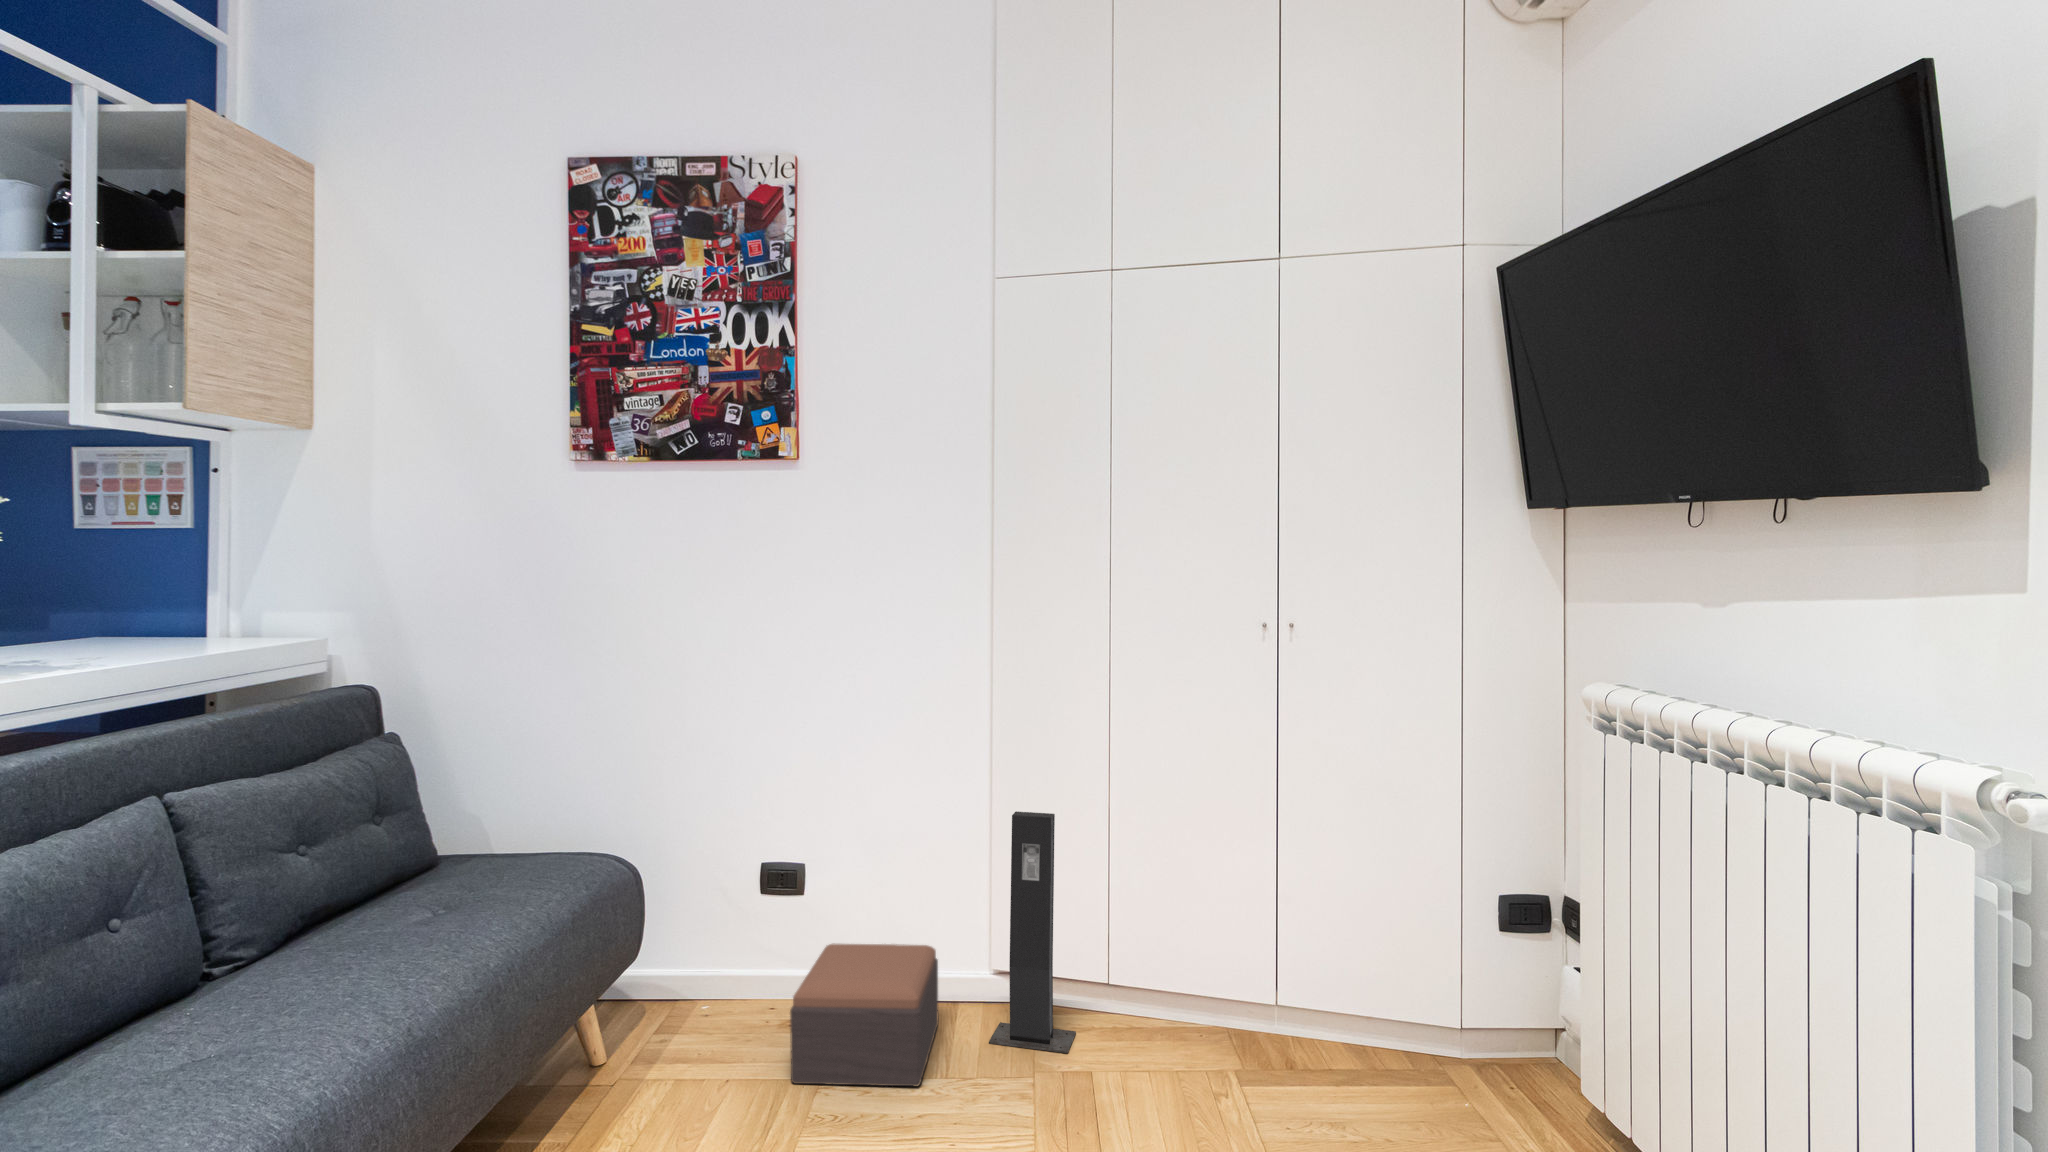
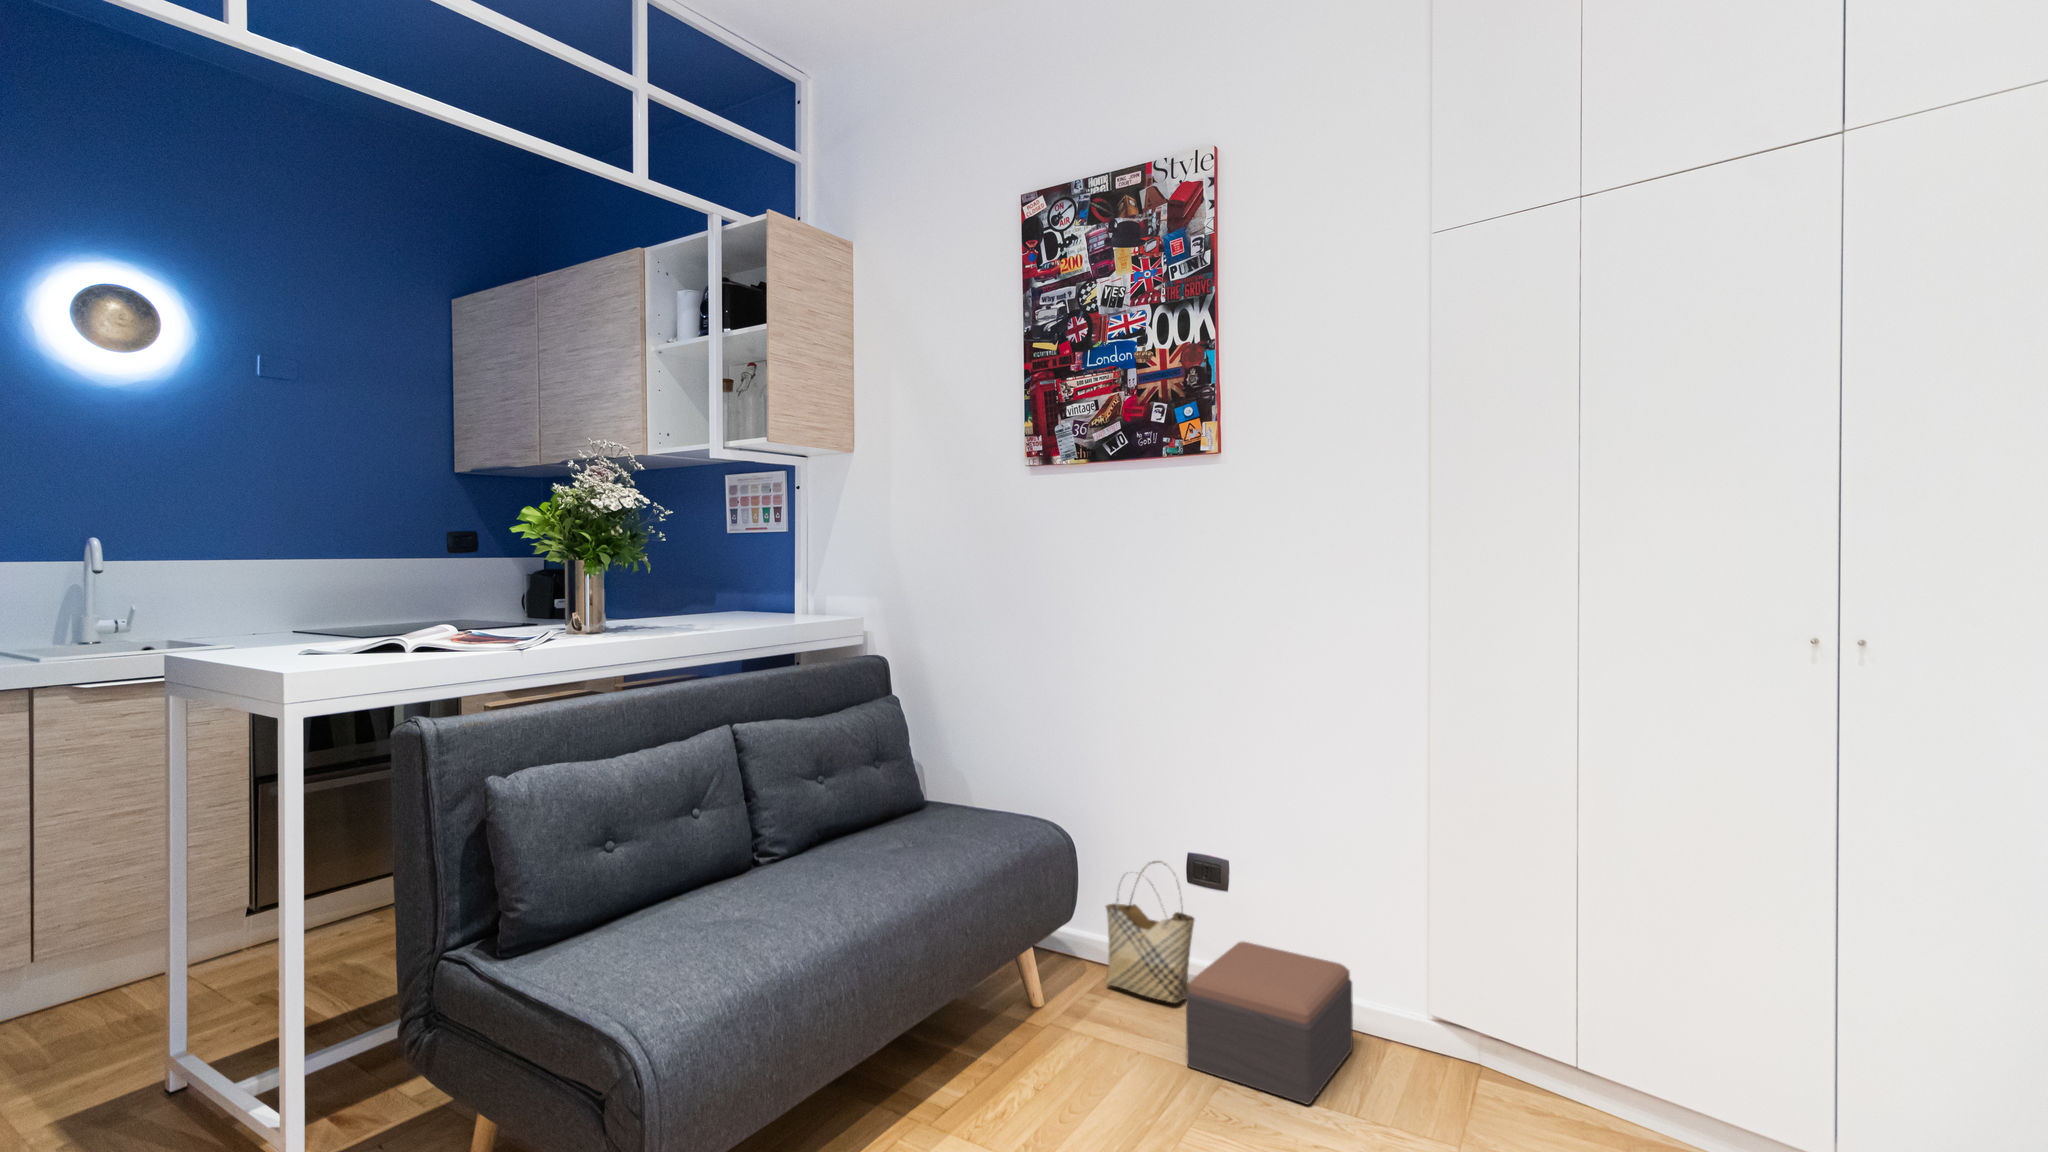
speaker: present [989,811,1076,1053] -> none [1403,836,1512,1120]
woven basket: none [675,878,776,1024] -> present [1106,861,1194,1003]

